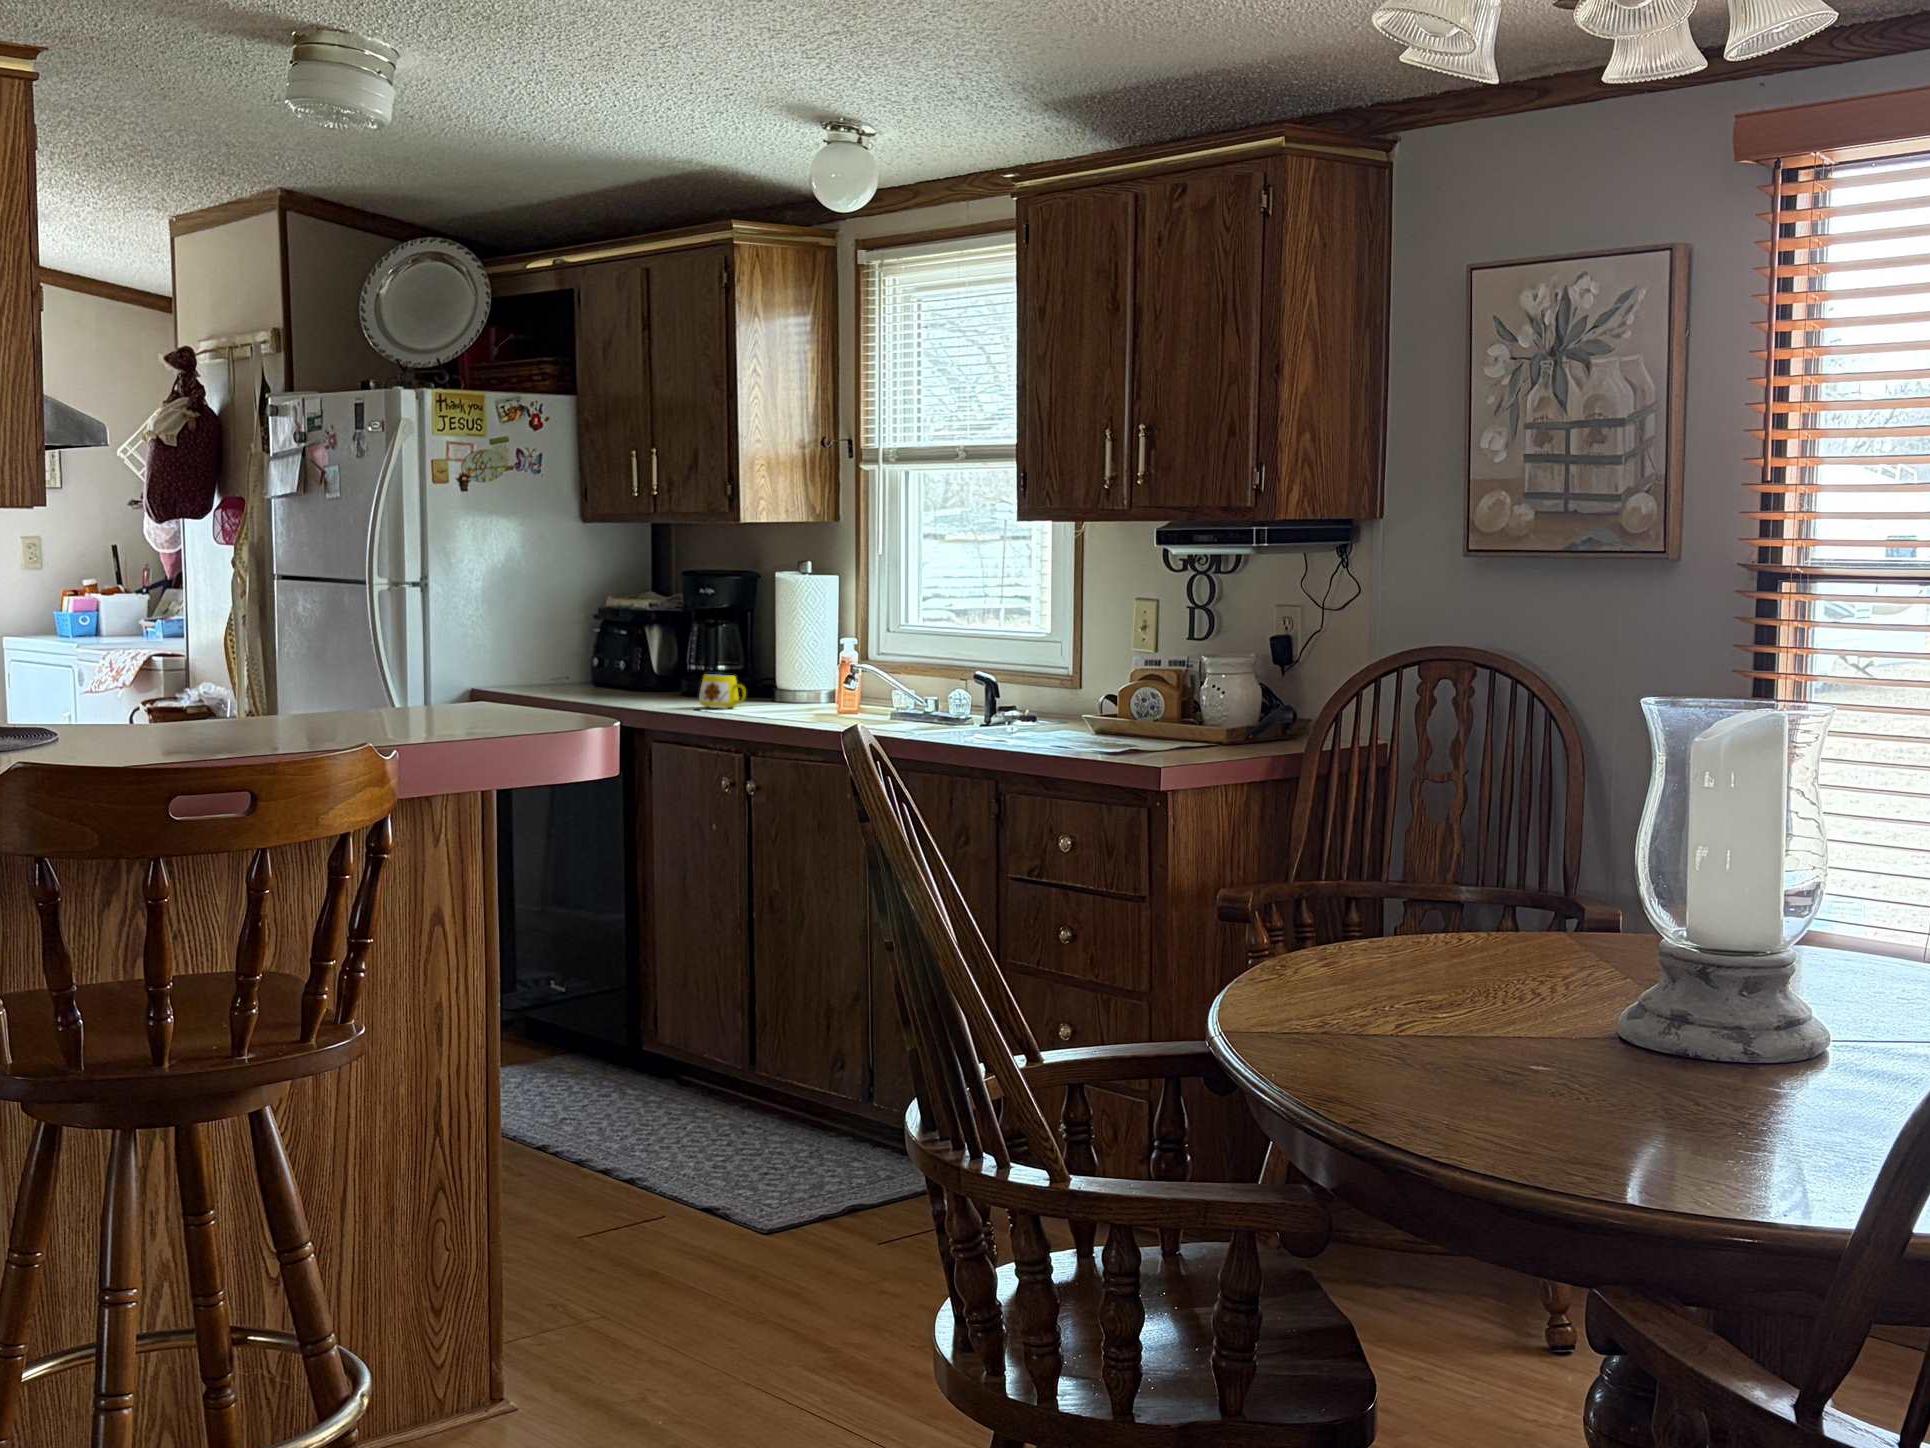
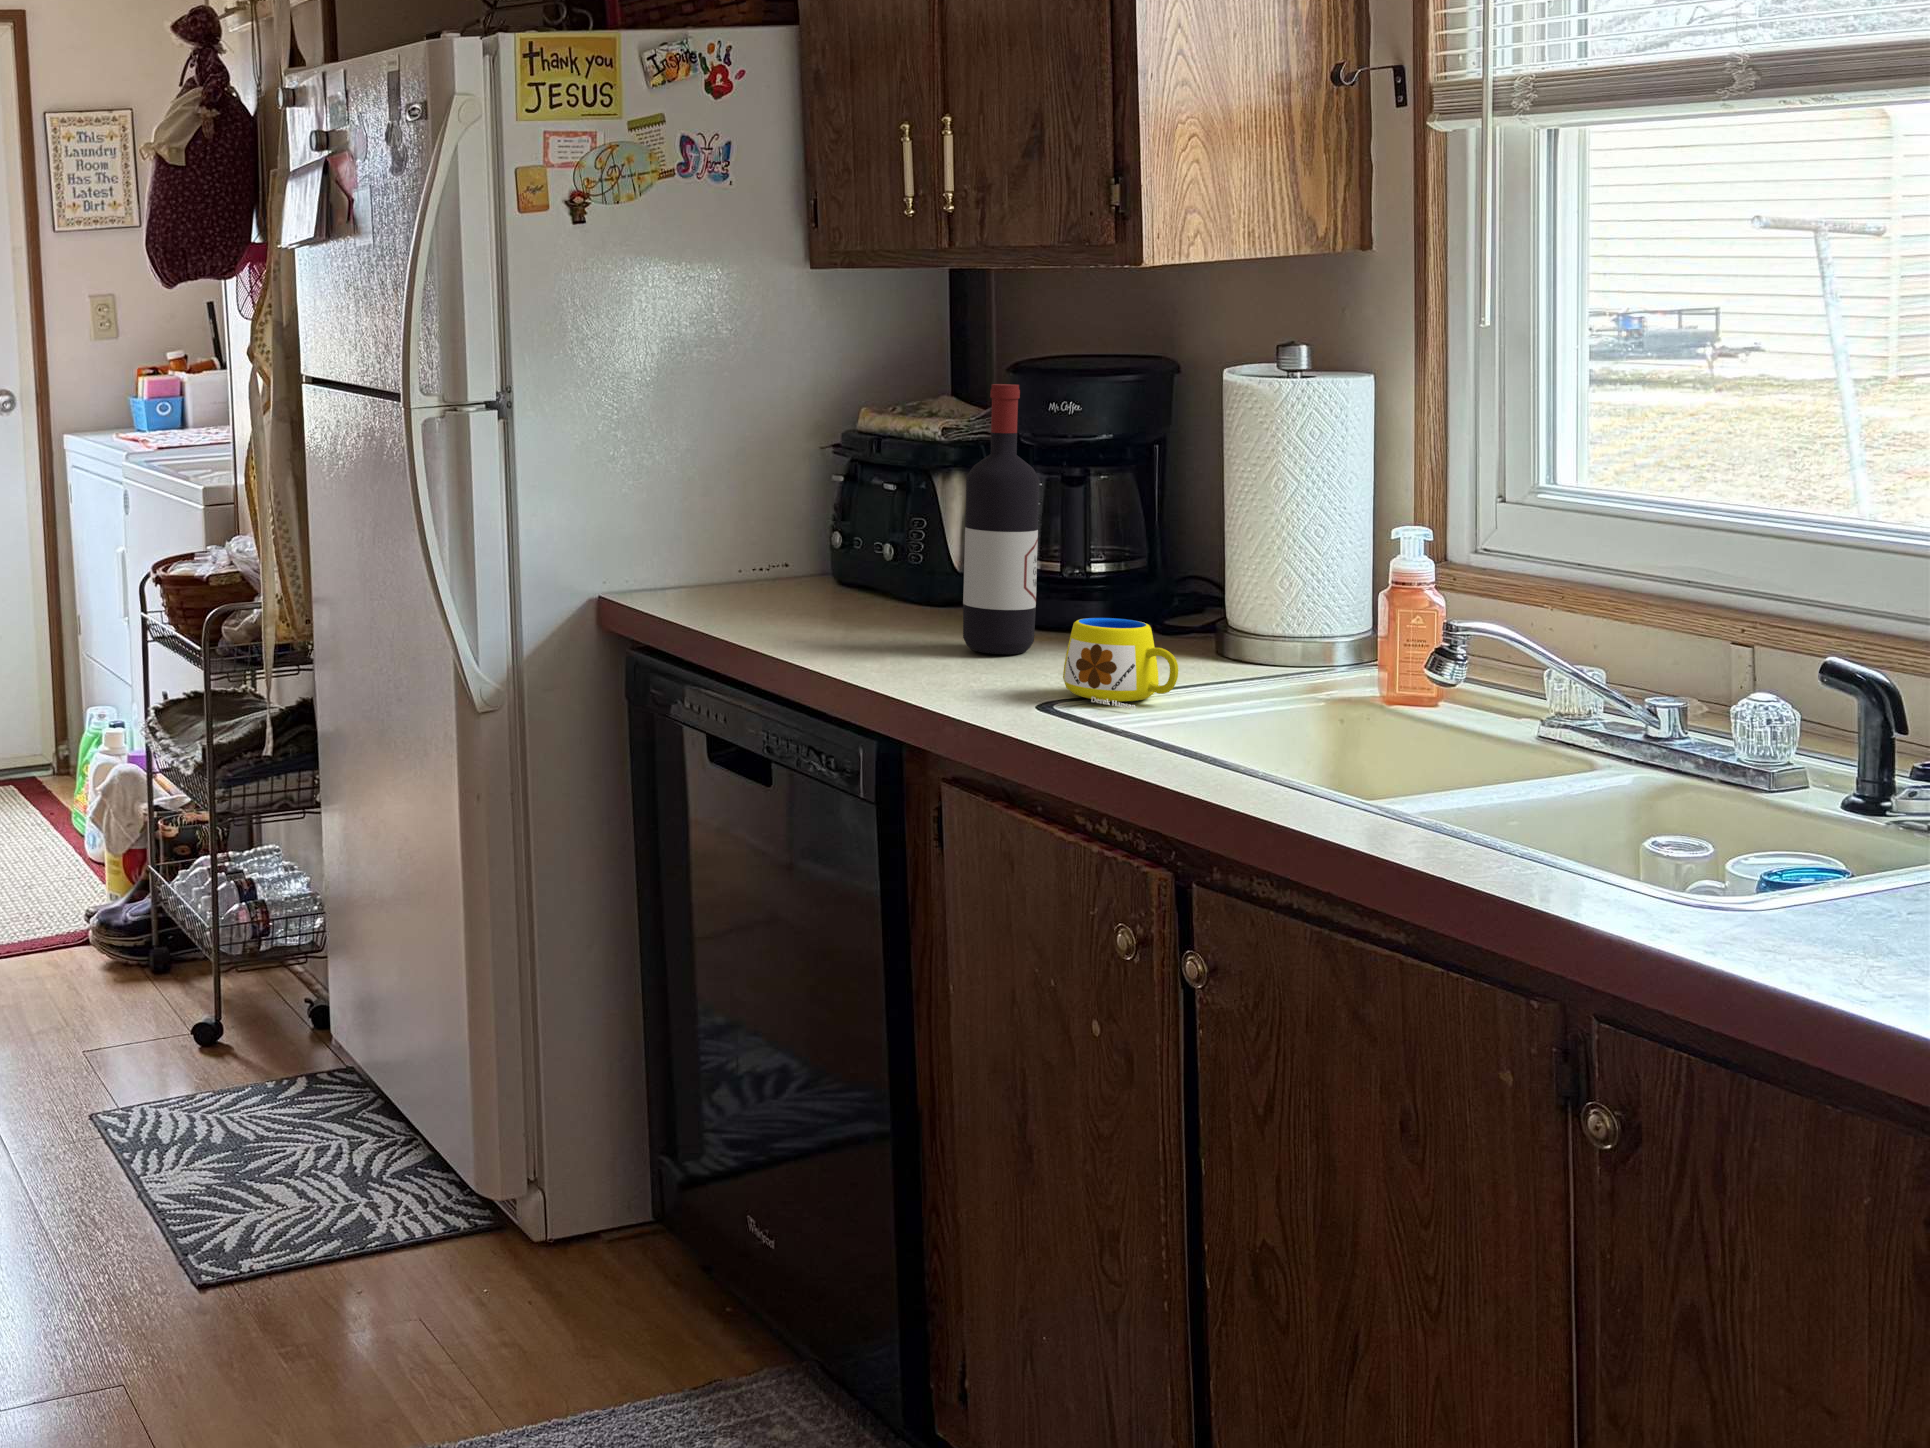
wine bottle: none [657,575,692,700] -> present [963,384,1040,654]

